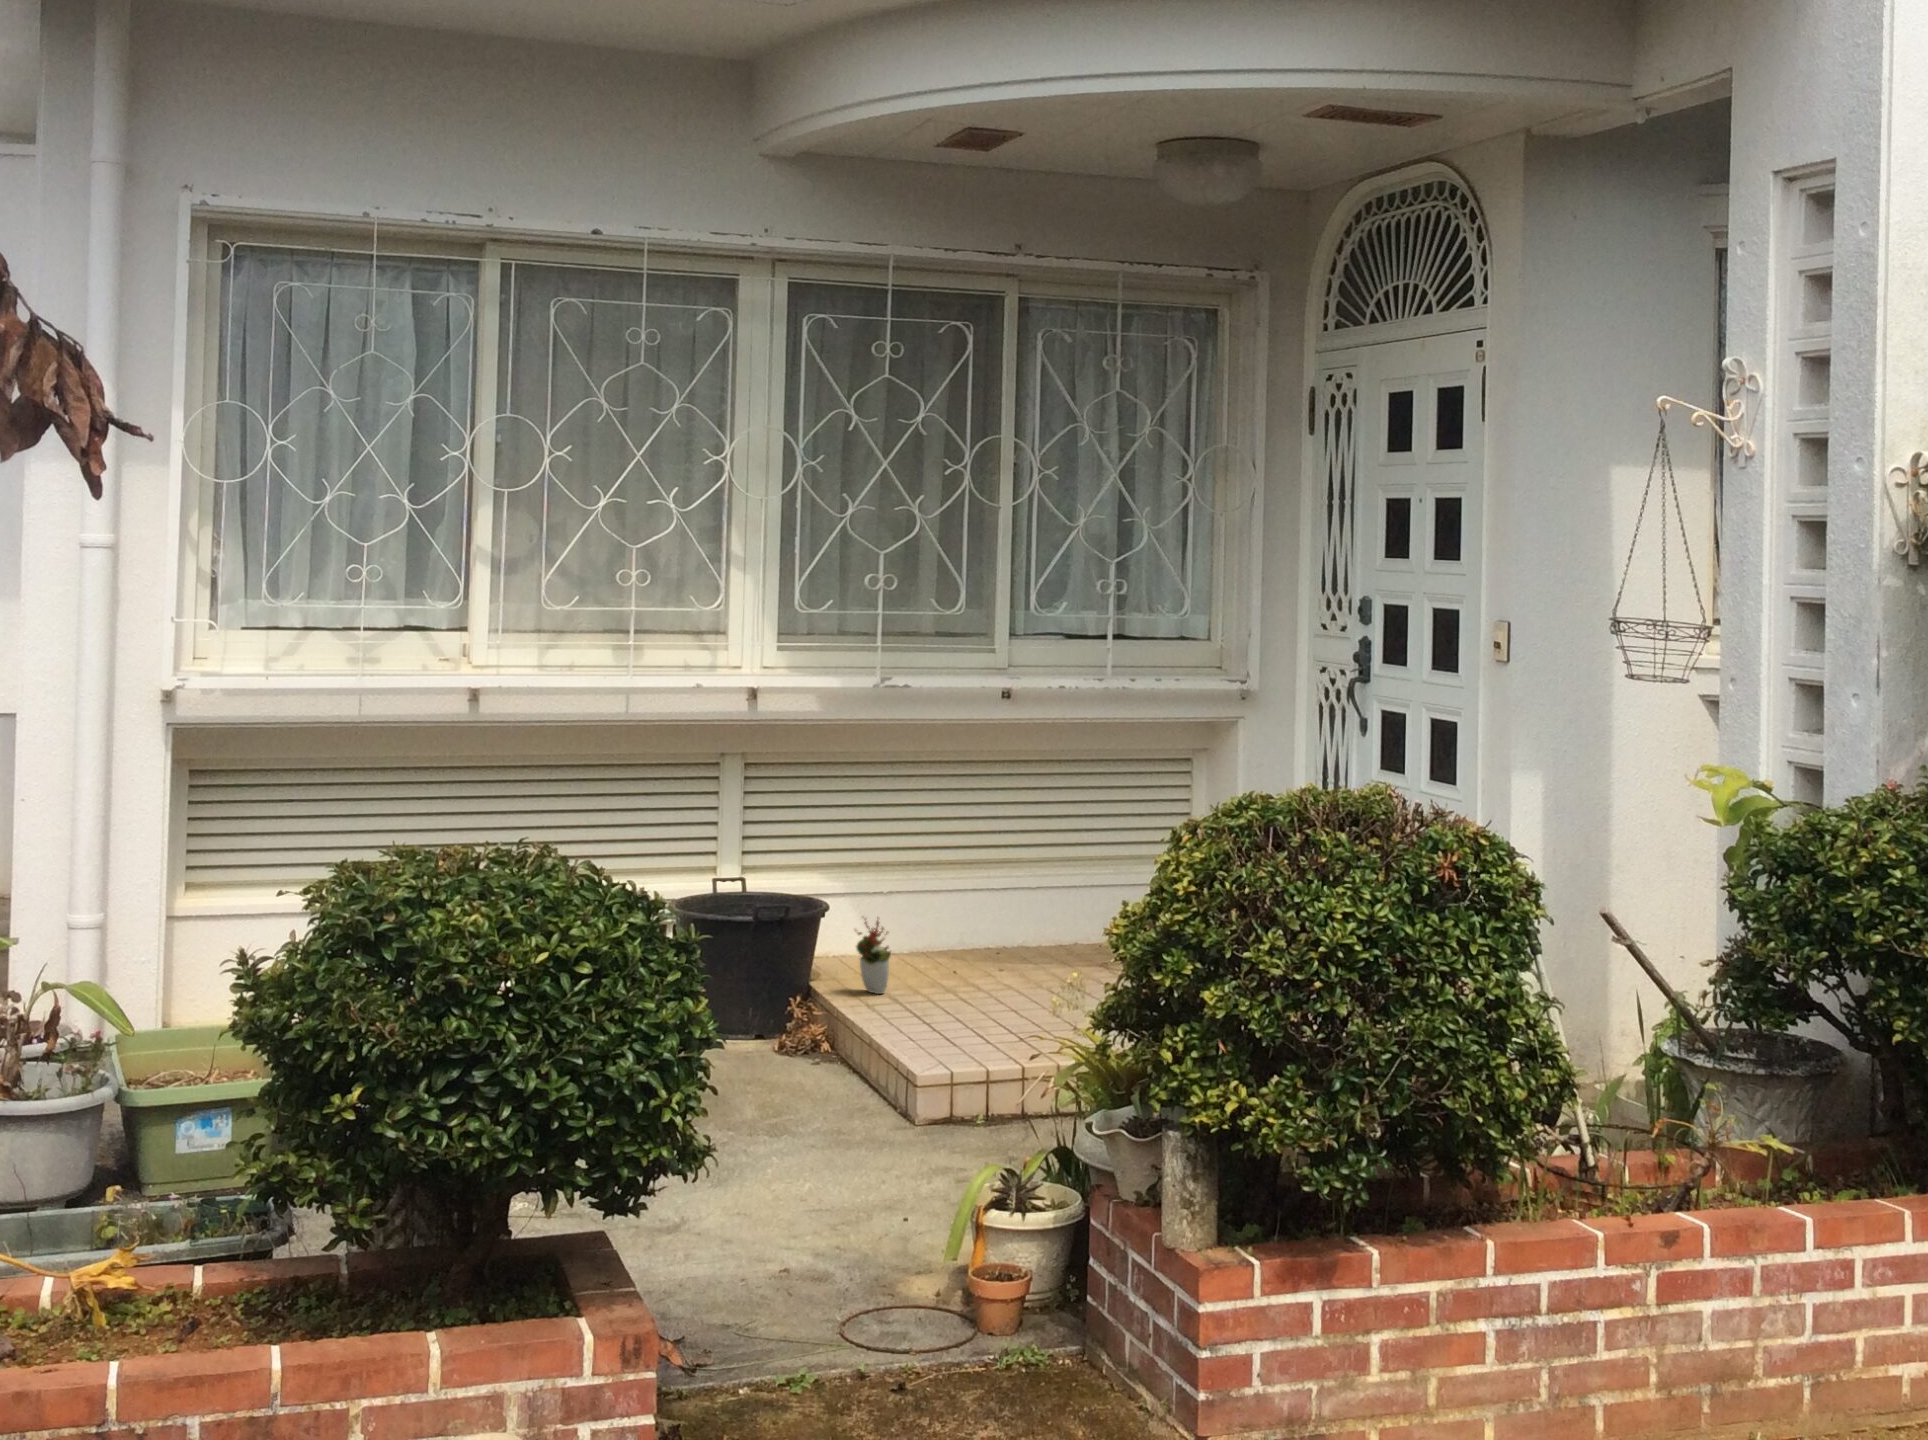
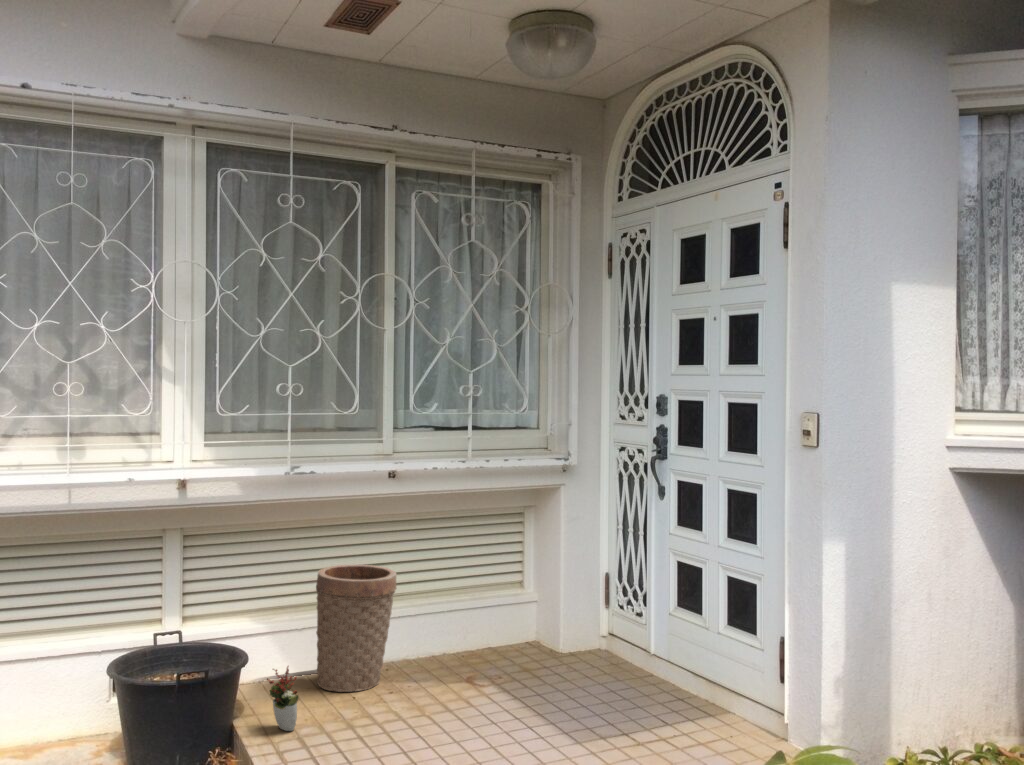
basket: none [908,814,1013,970] -> present [316,565,396,692]

